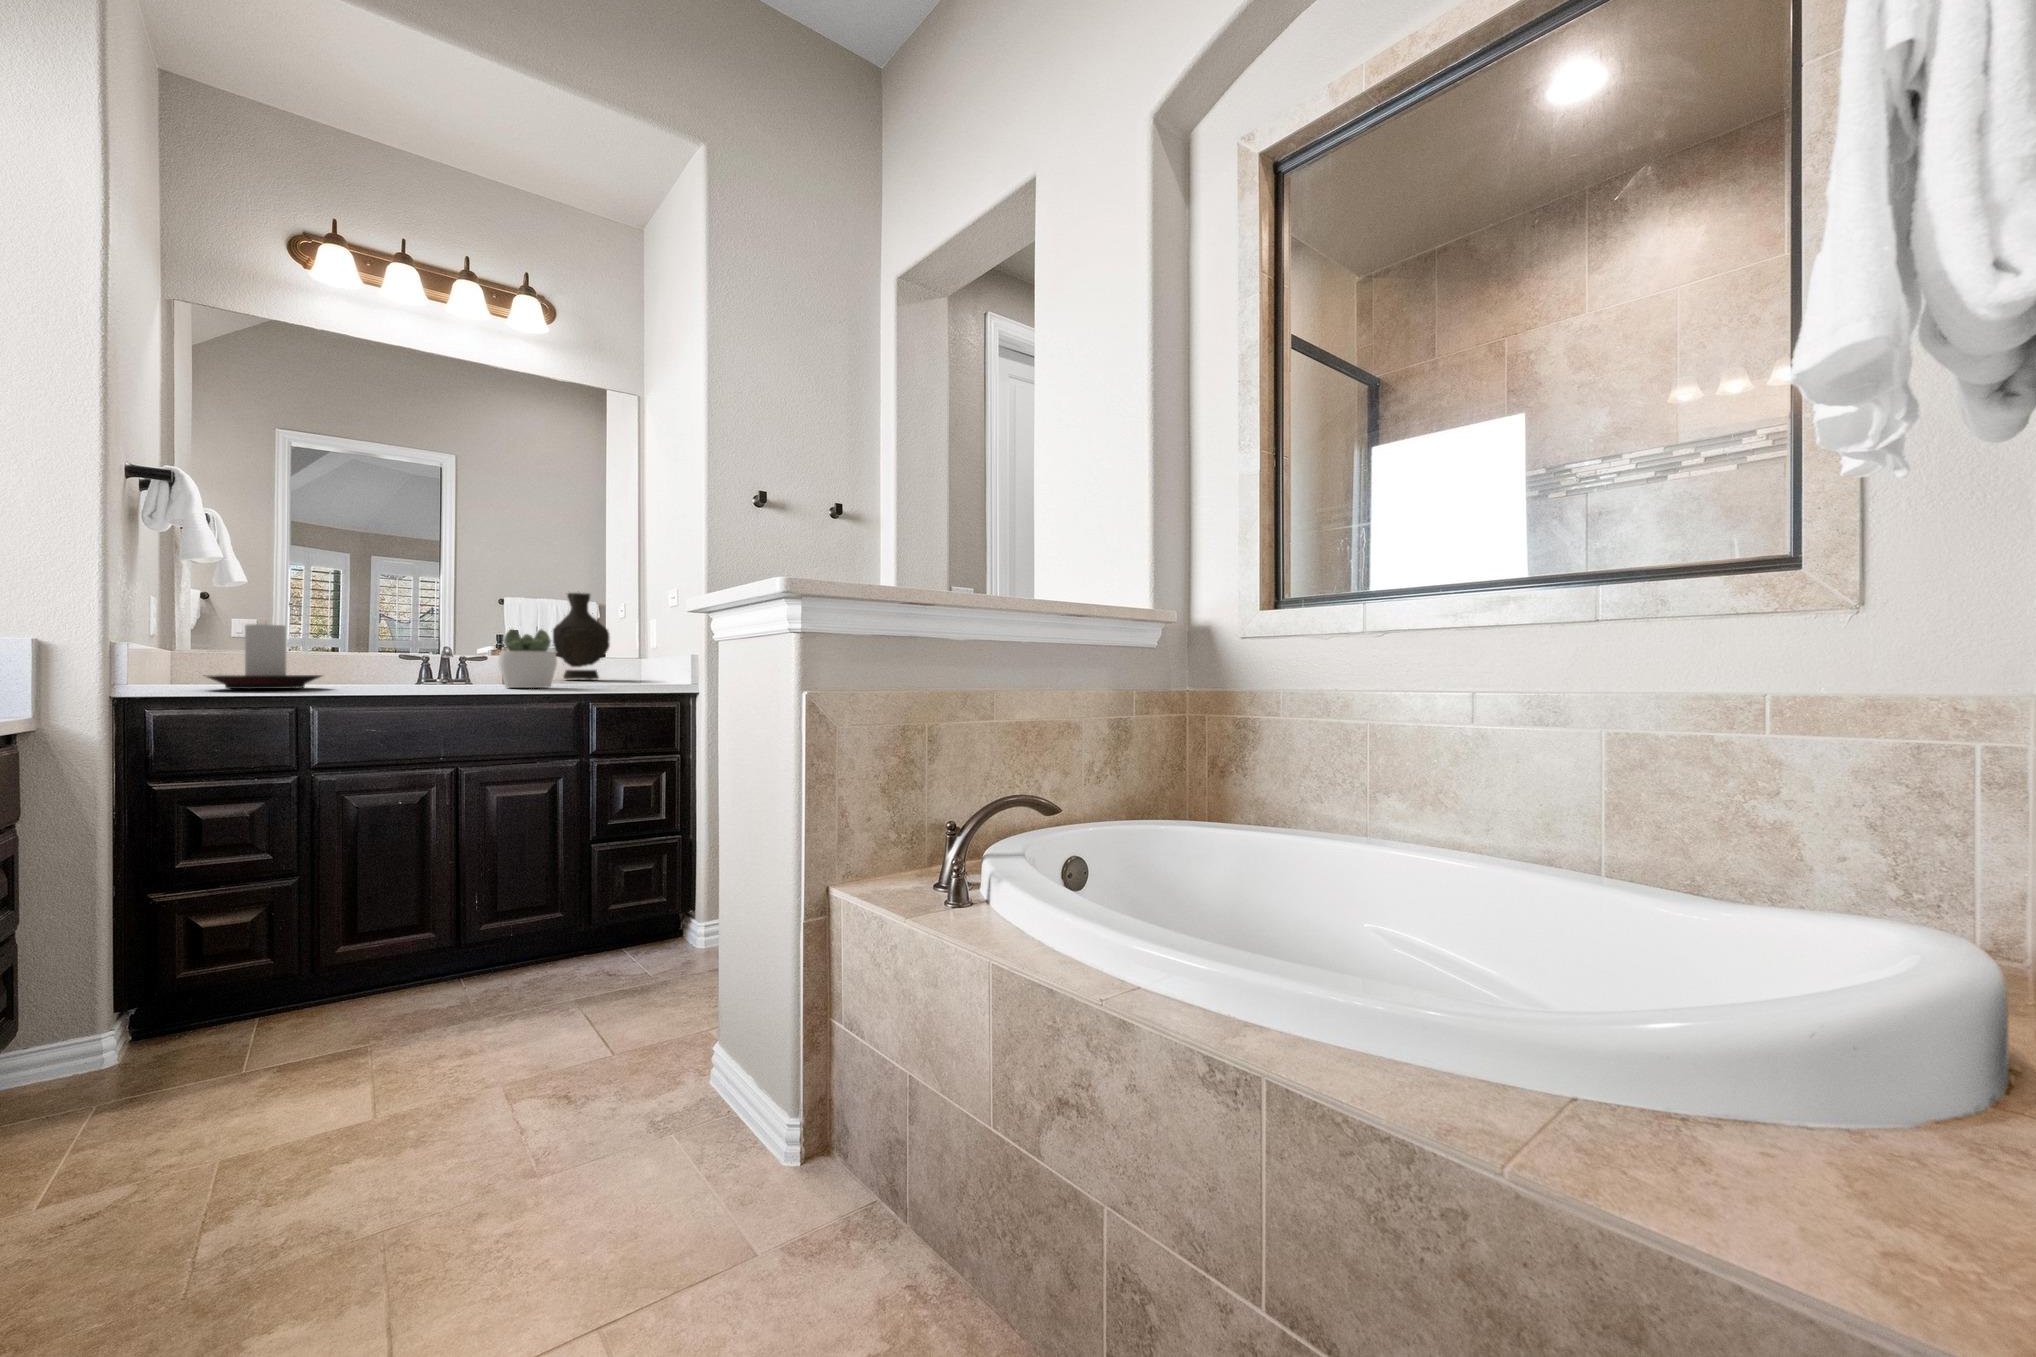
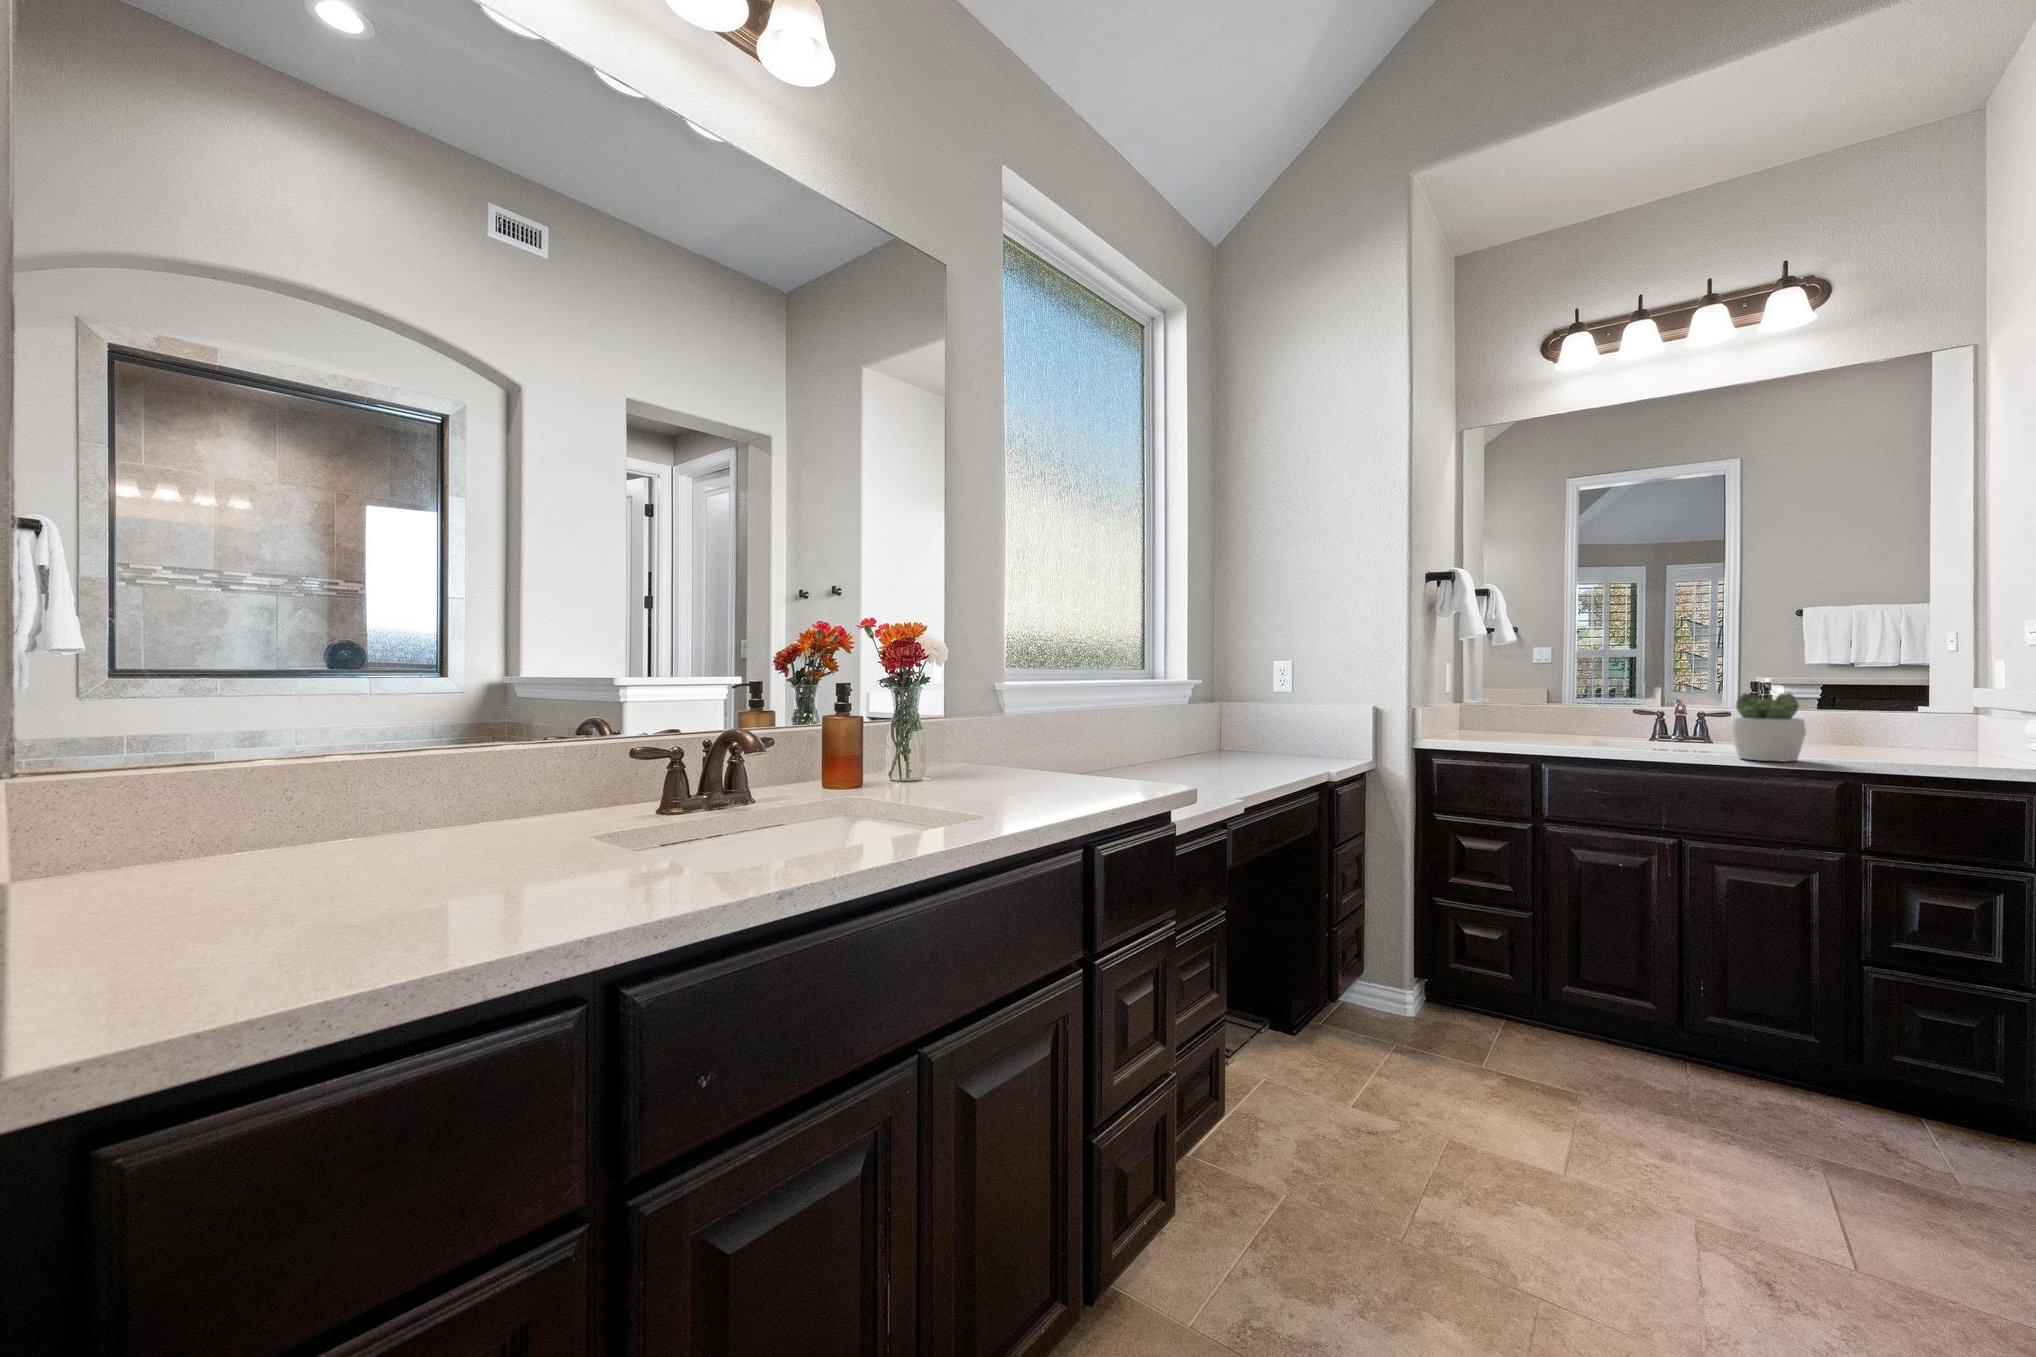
decorative vase: present [553,593,610,680] -> none [1821,630,1912,745]
candle holder: present [207,624,321,689] -> none [1469,687,1559,747]

